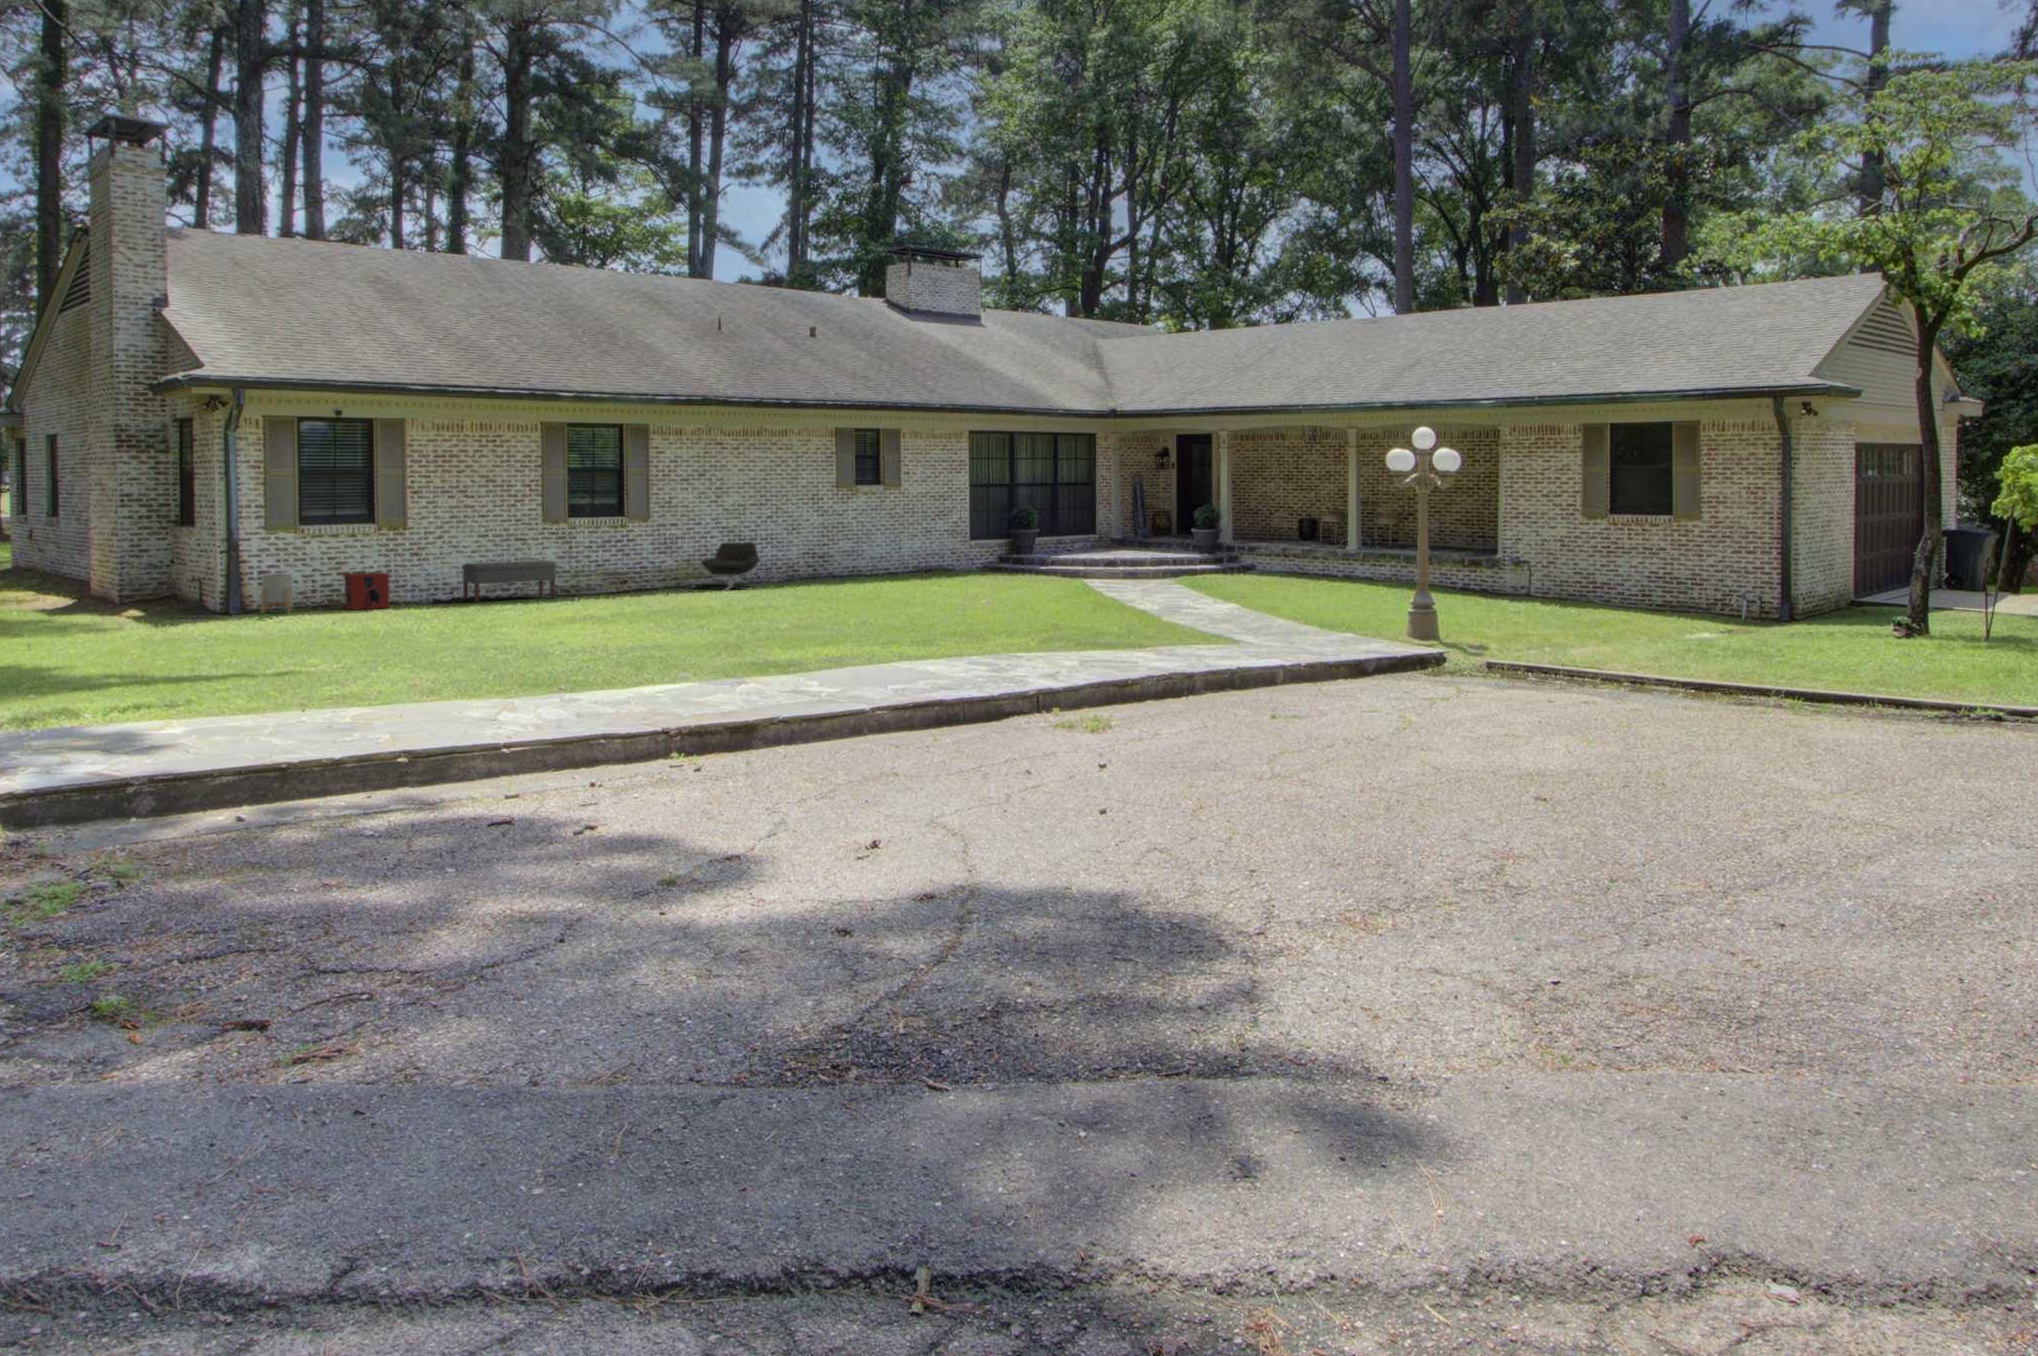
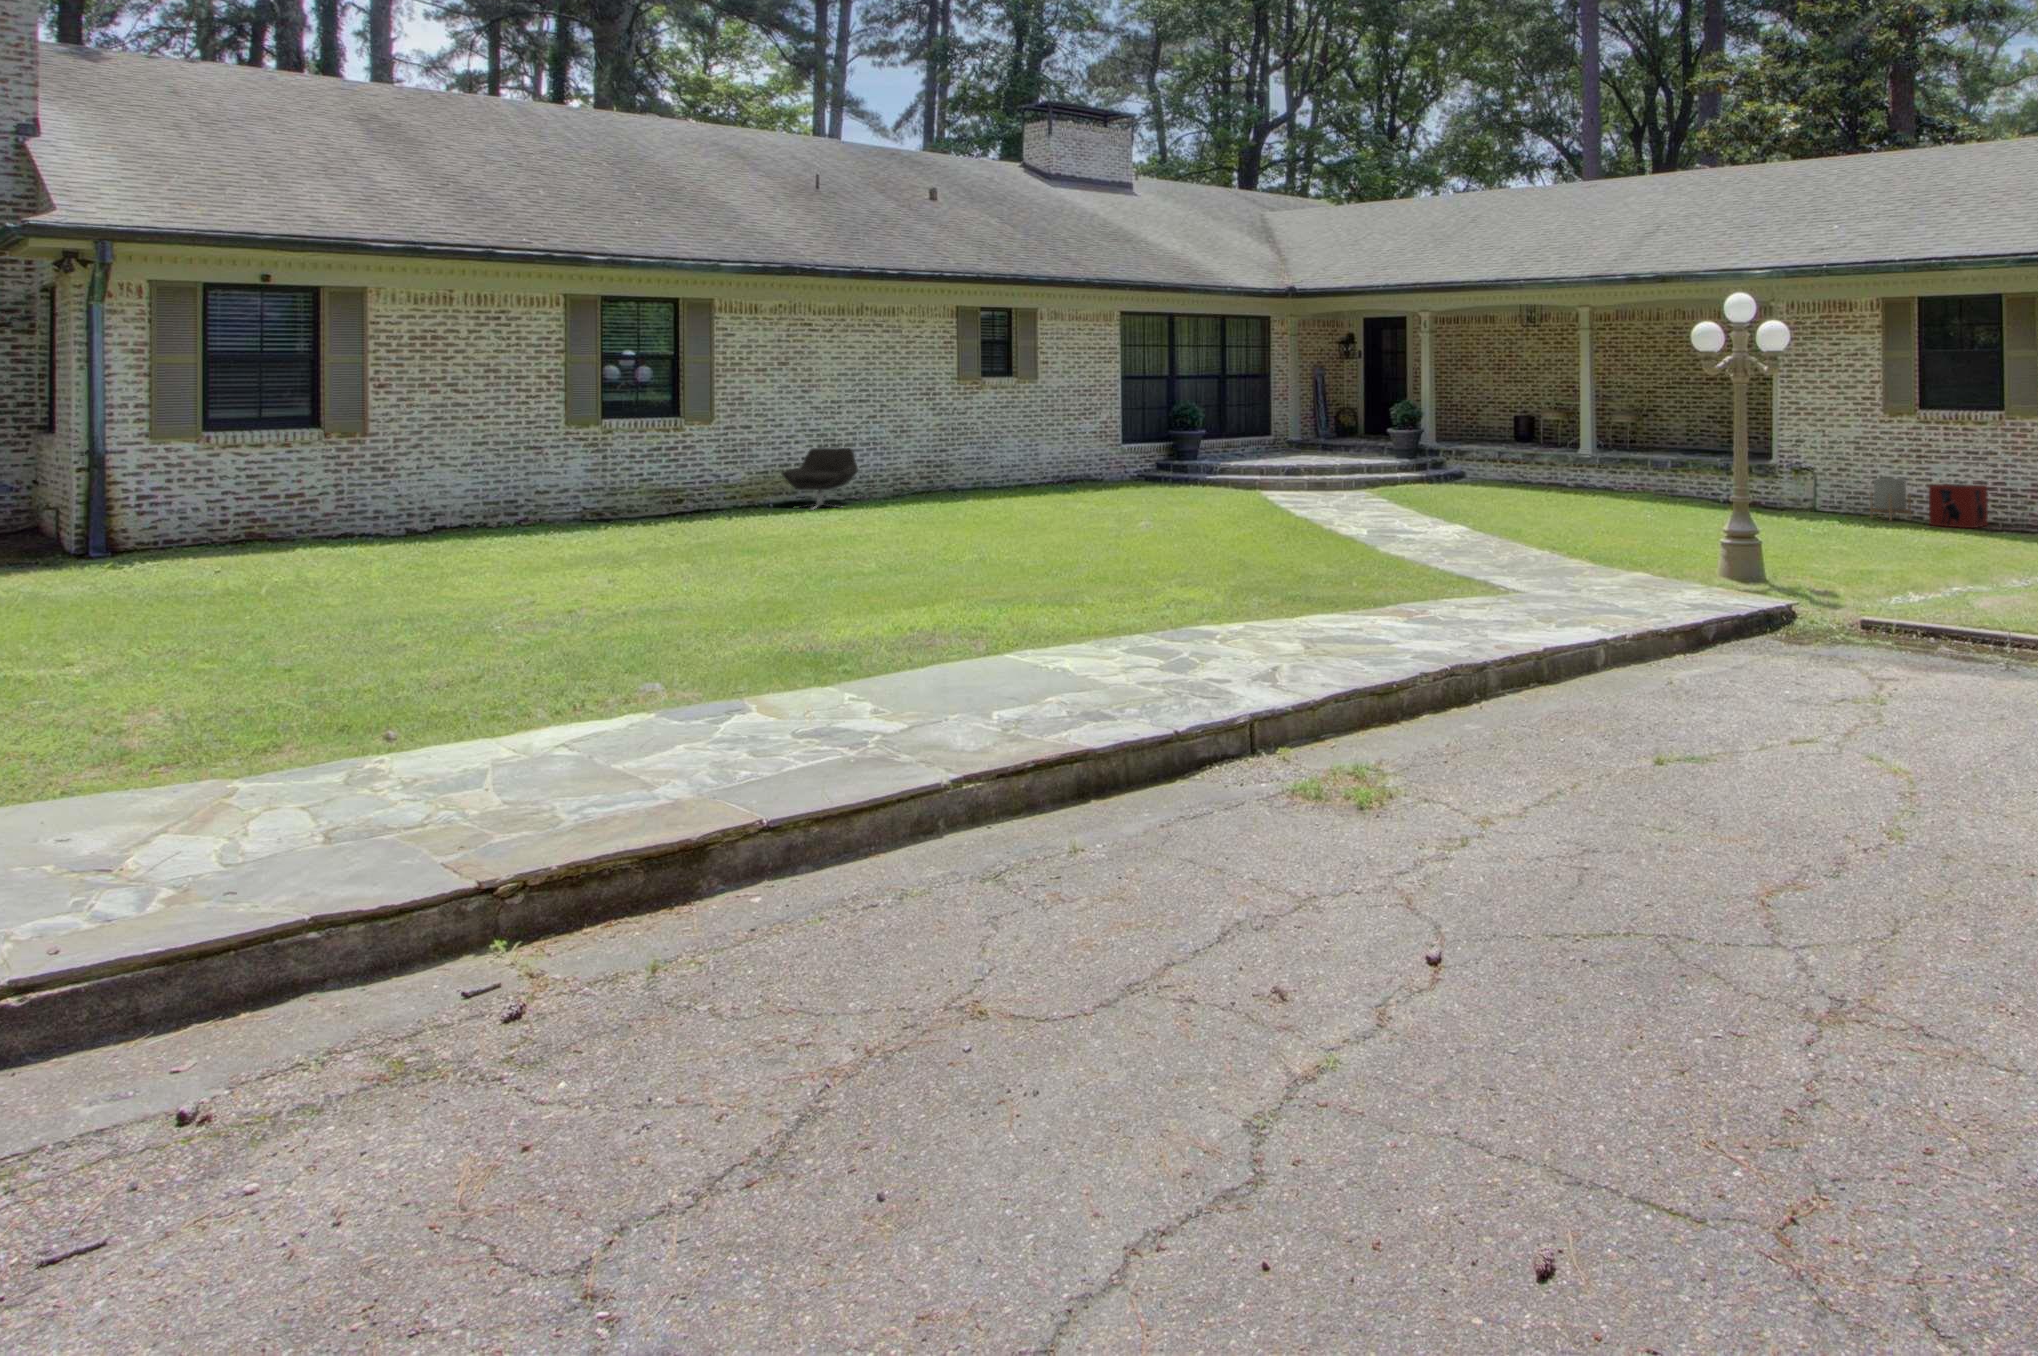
bench: present [462,560,557,603] -> none [449,474,582,532]
storage box: present [343,572,389,610] -> present [1929,484,1988,528]
planter: present [261,574,292,613] -> present [1870,479,1911,520]

